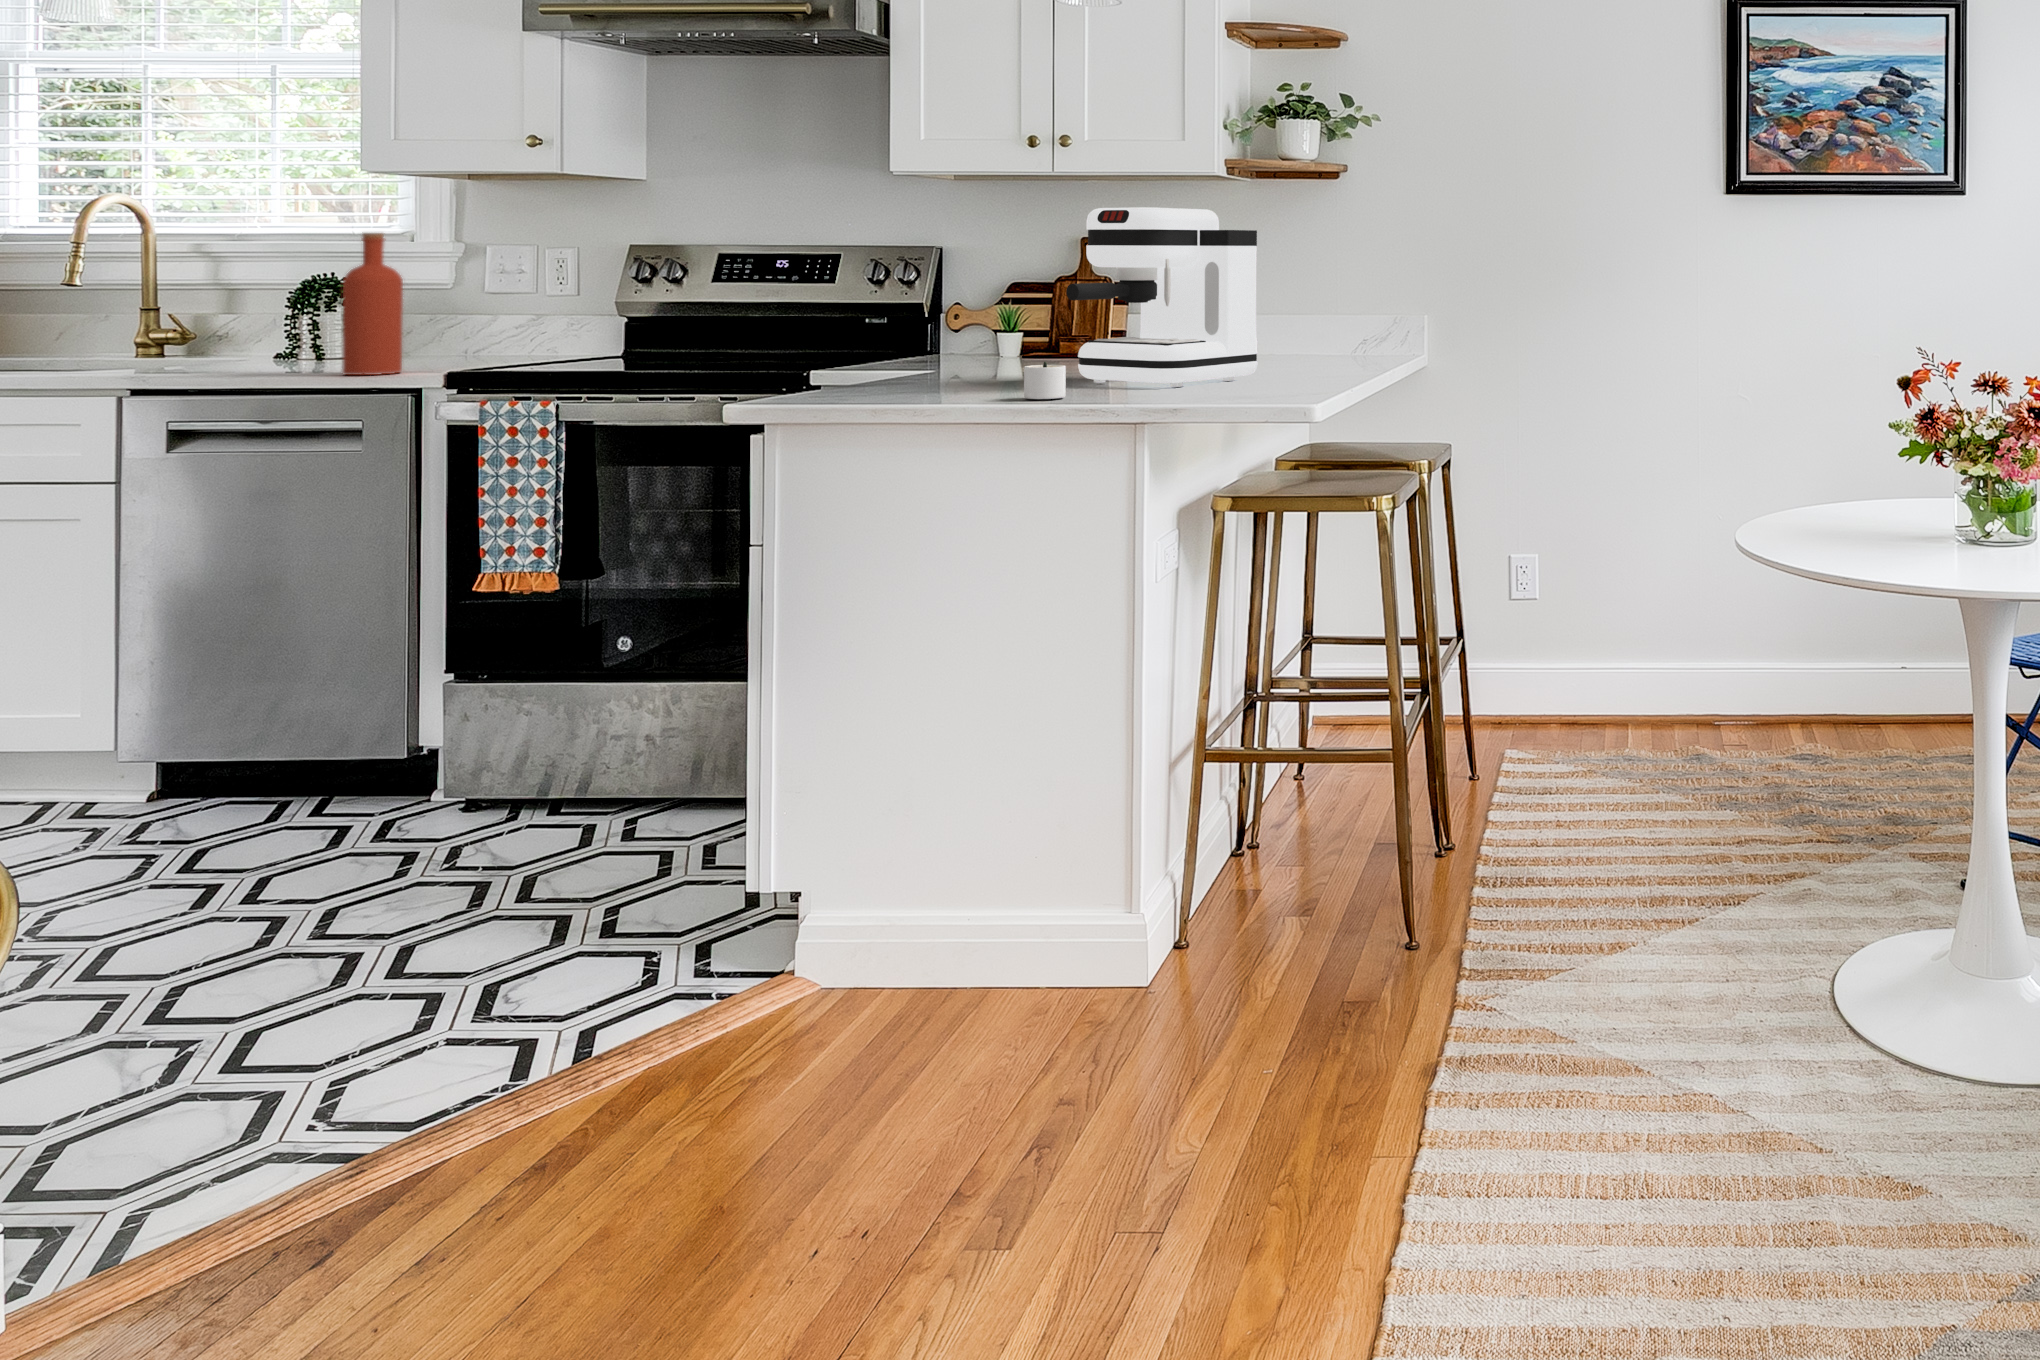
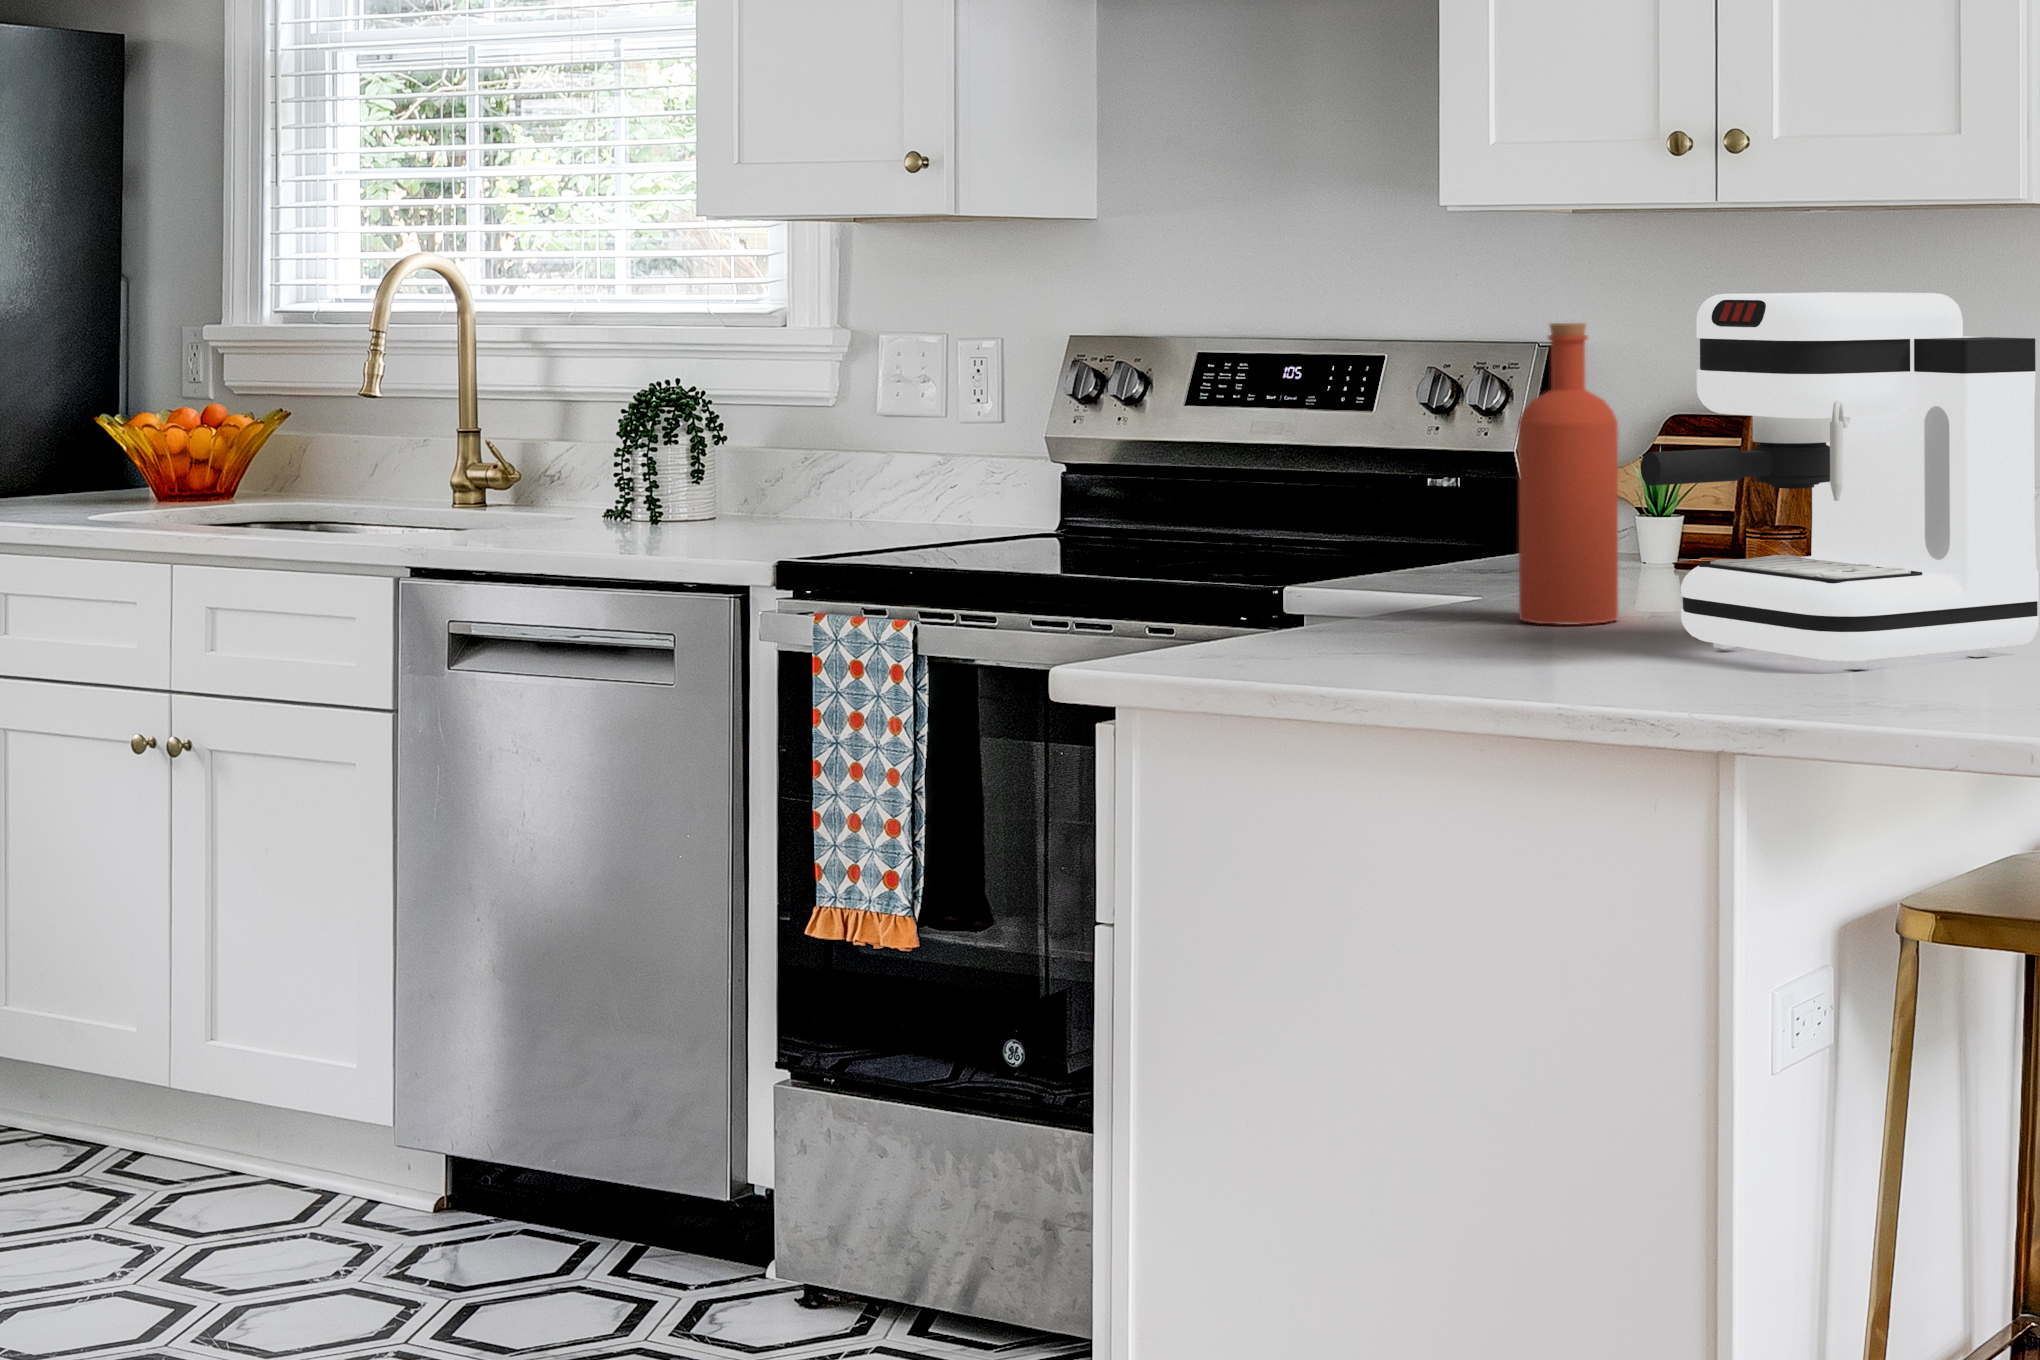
bottle: present [342,233,403,375] -> present [1518,323,1618,625]
candle: present [1024,362,1066,399] -> none [1538,614,1655,691]

